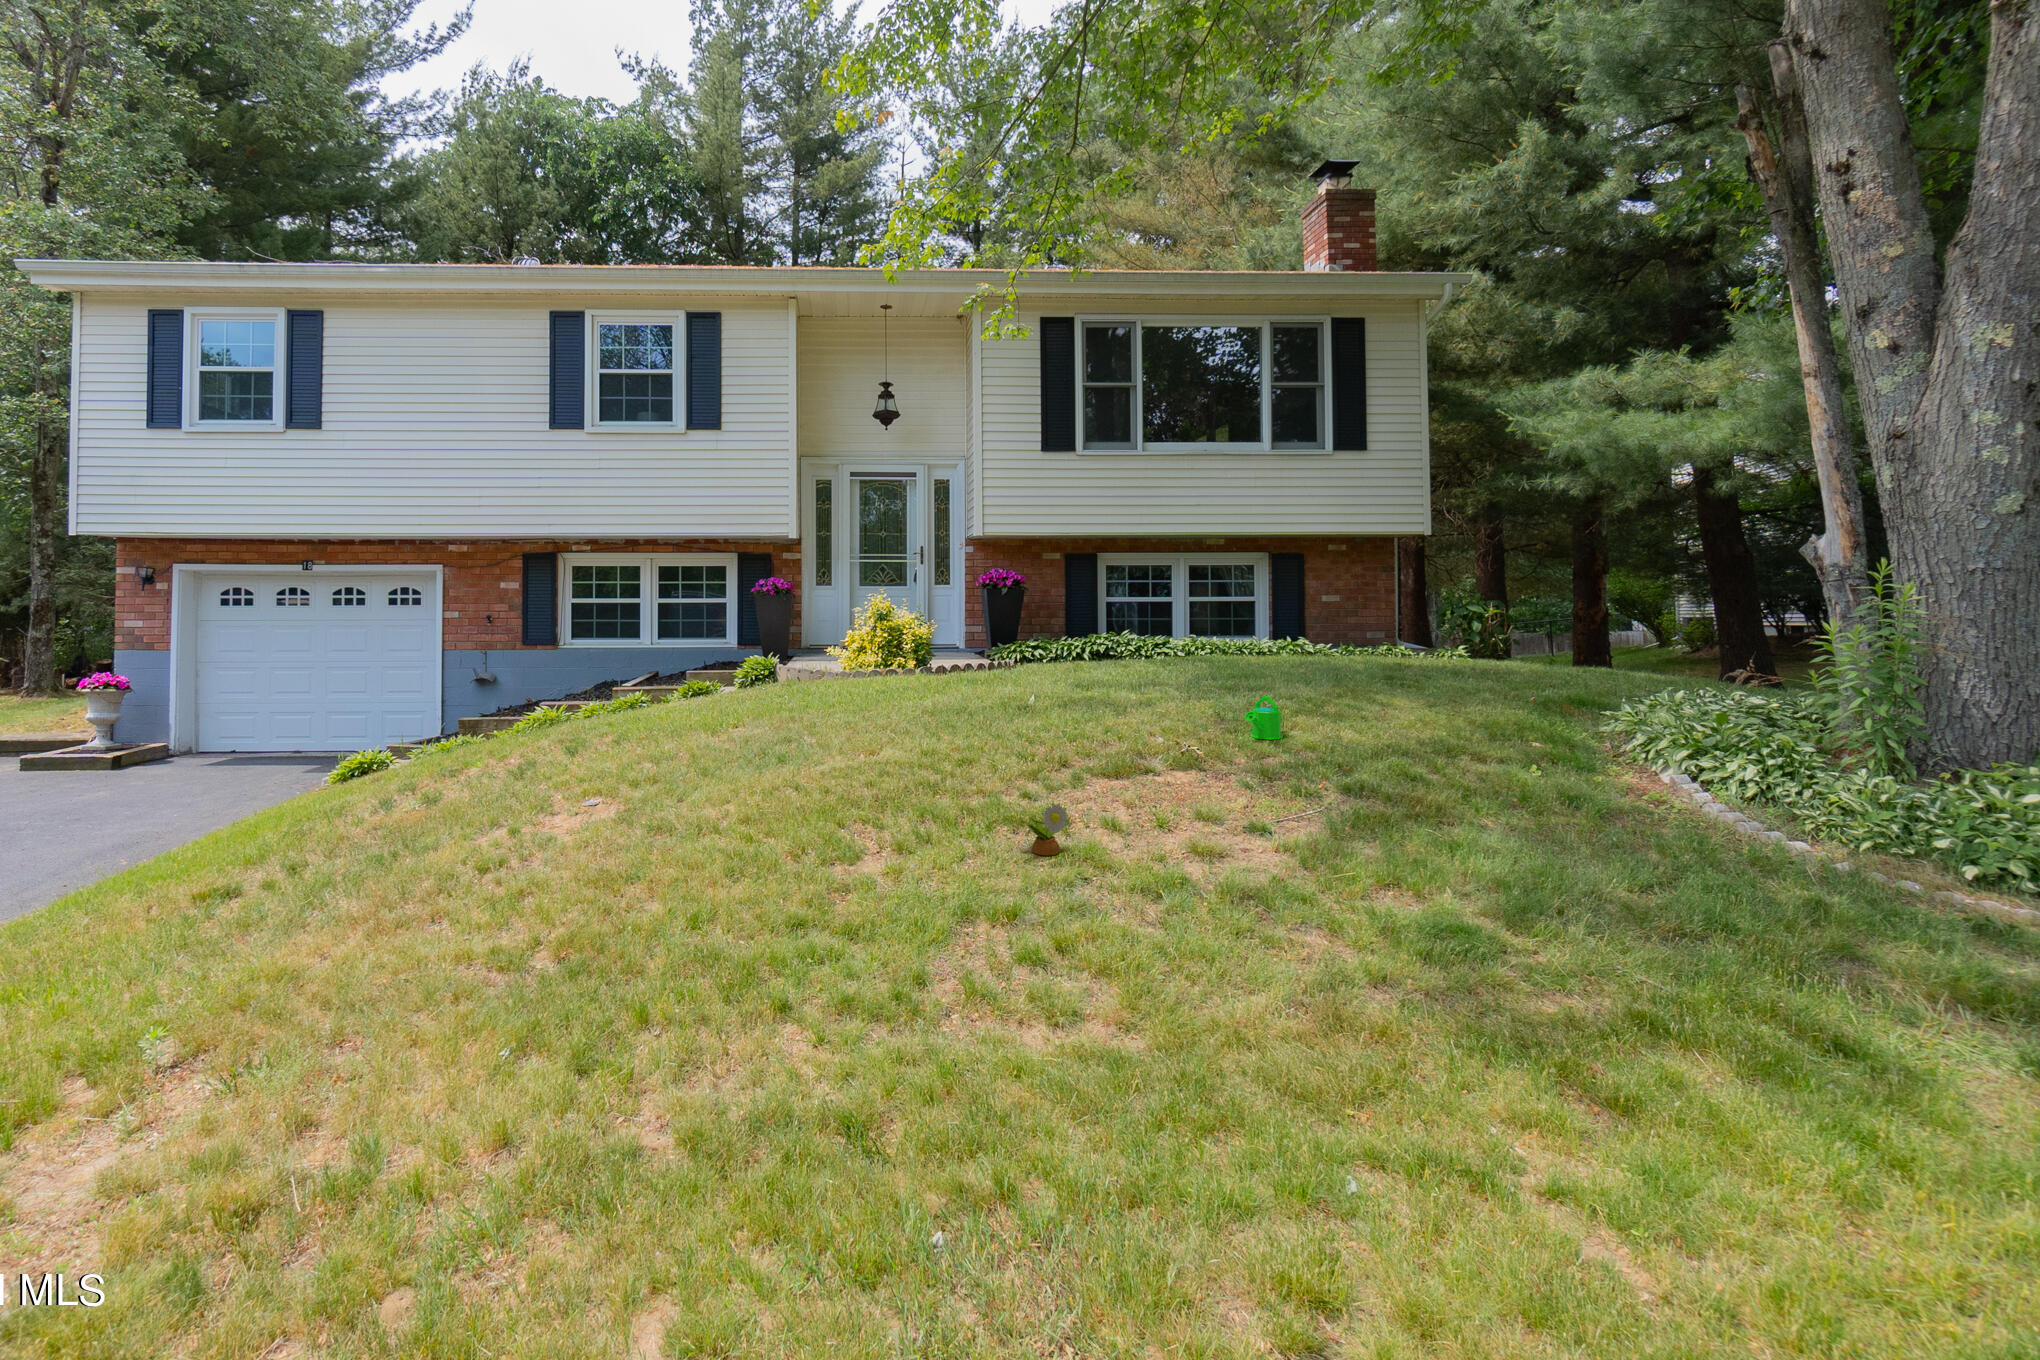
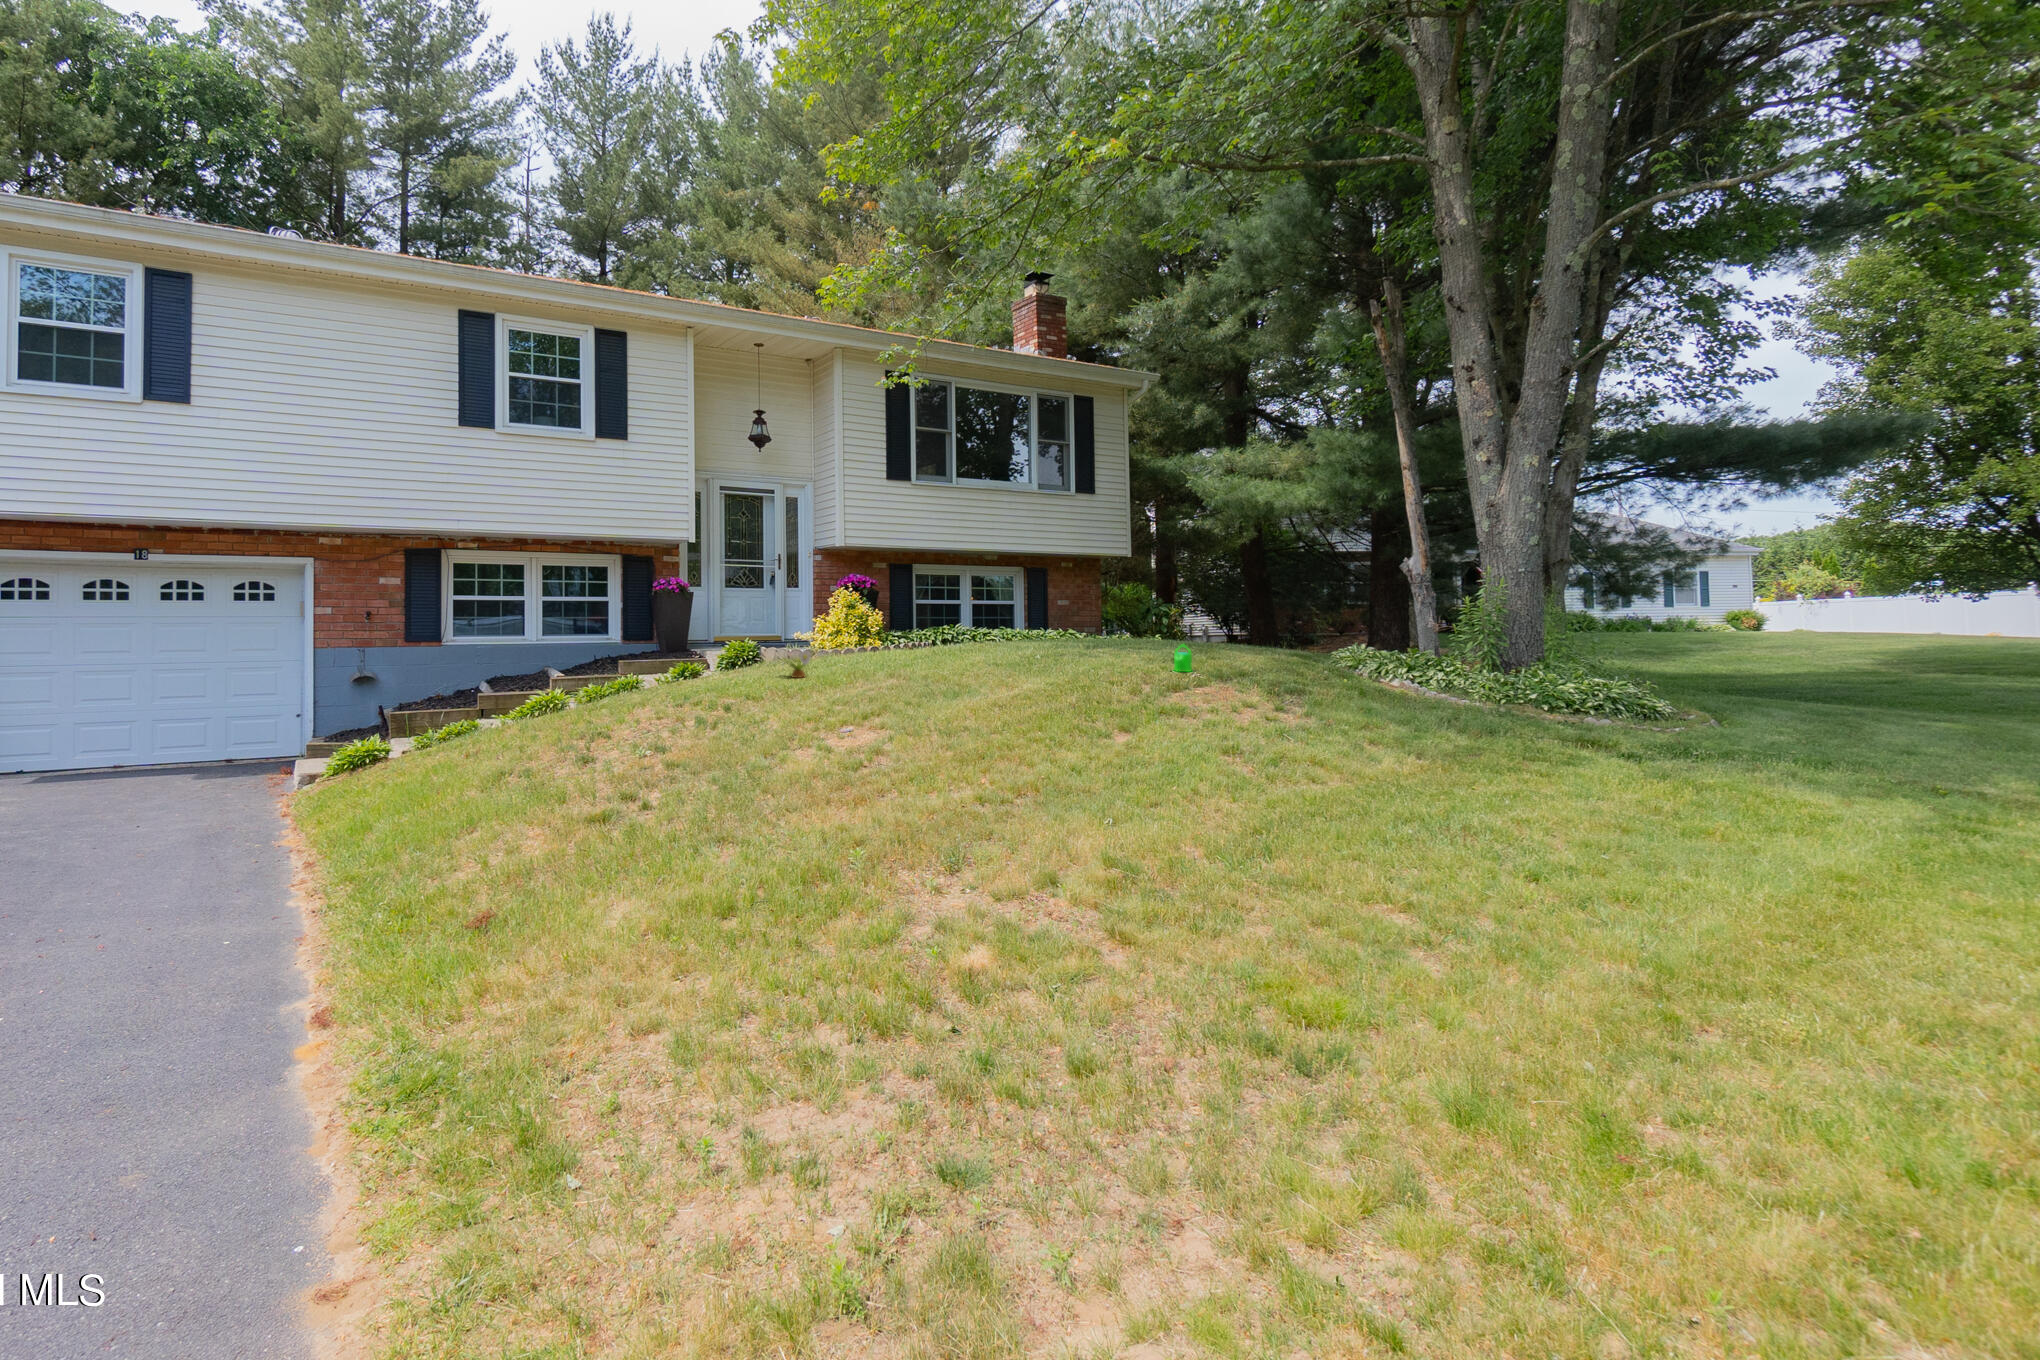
decorative plant: present [1019,803,1071,855] -> present [787,650,810,678]

